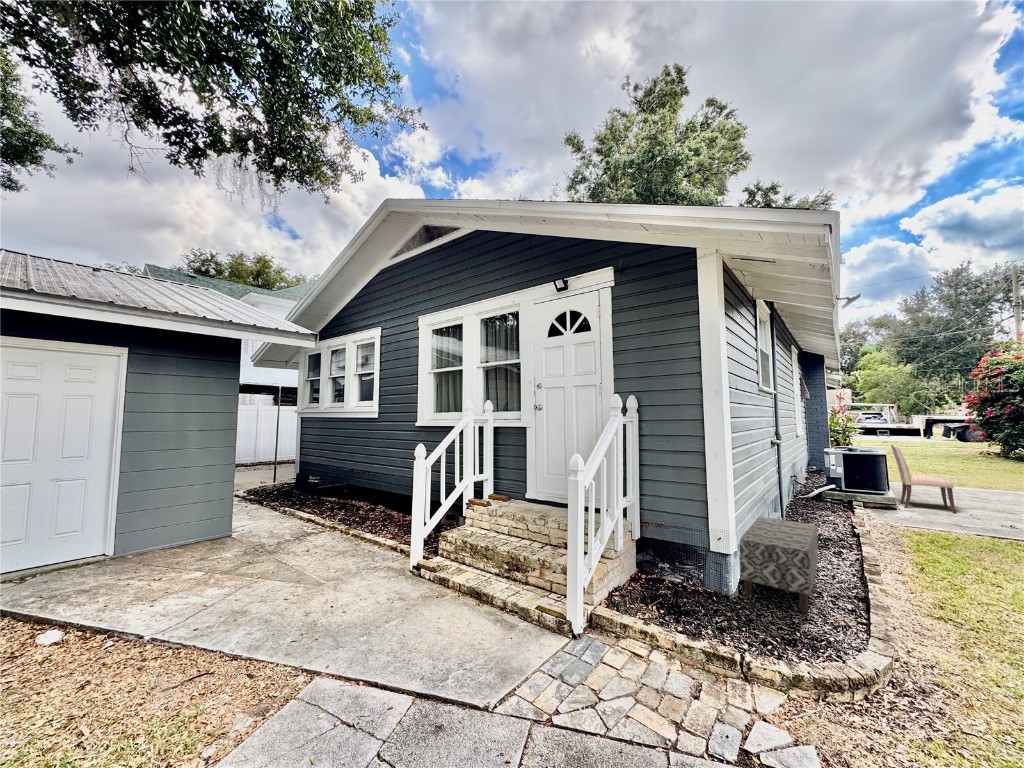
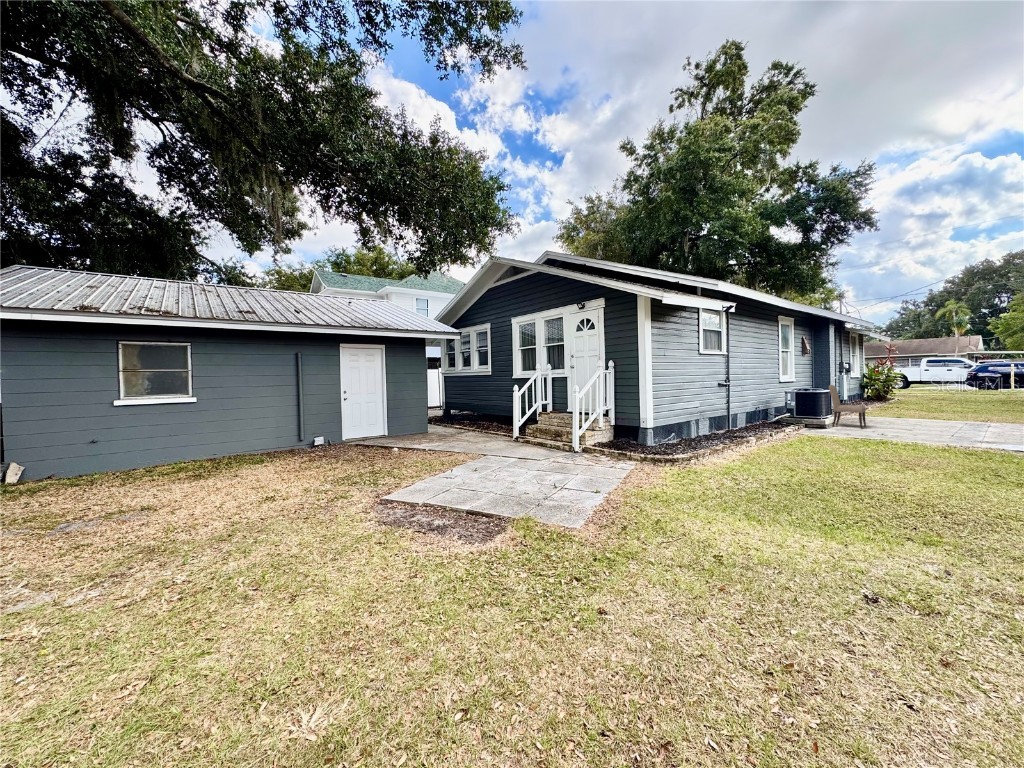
bench: present [739,517,818,614] -> none [654,419,704,451]

